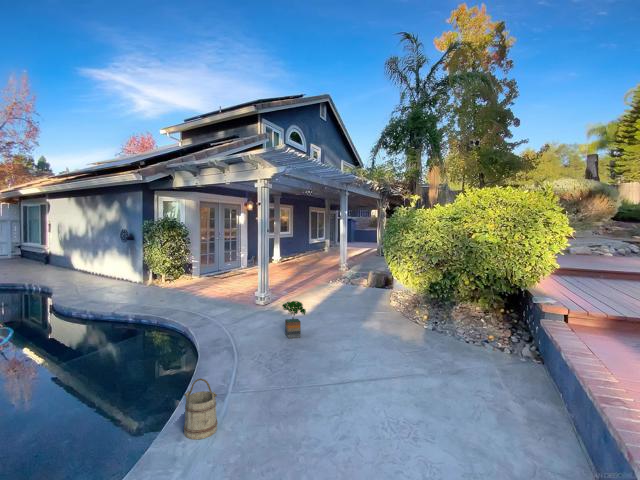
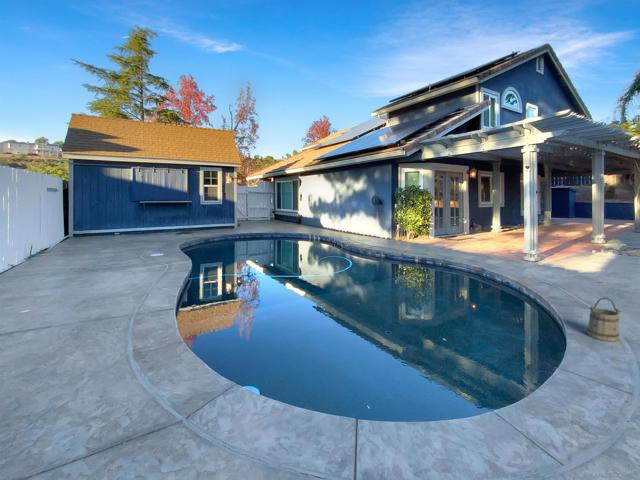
potted tree: present [282,301,306,338] -> none [582,254,613,287]

